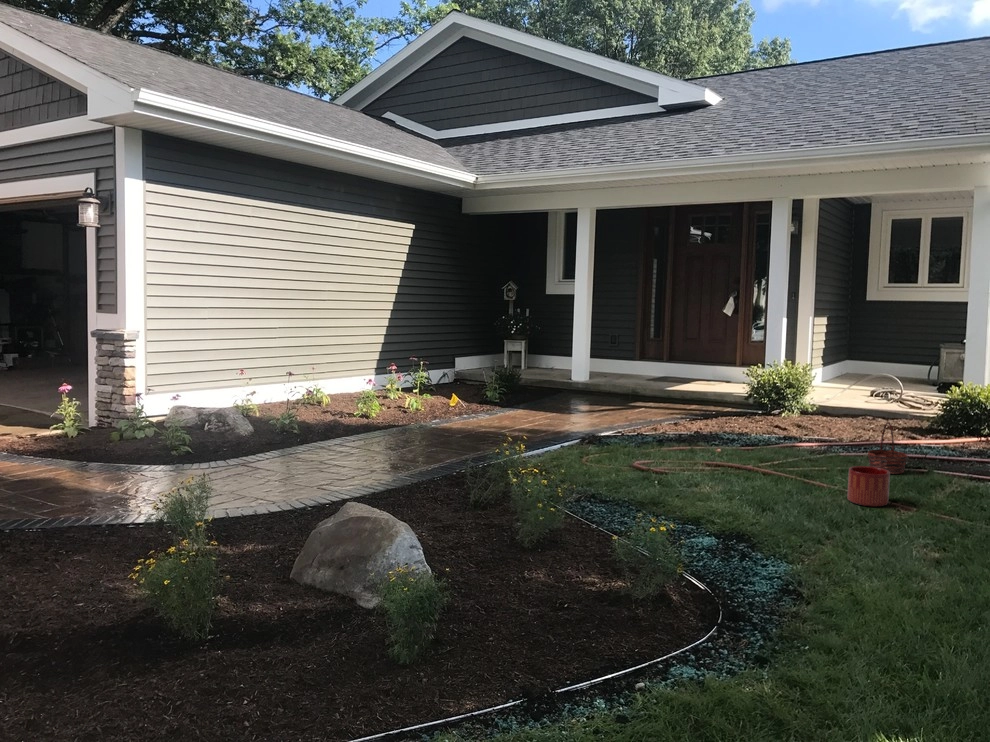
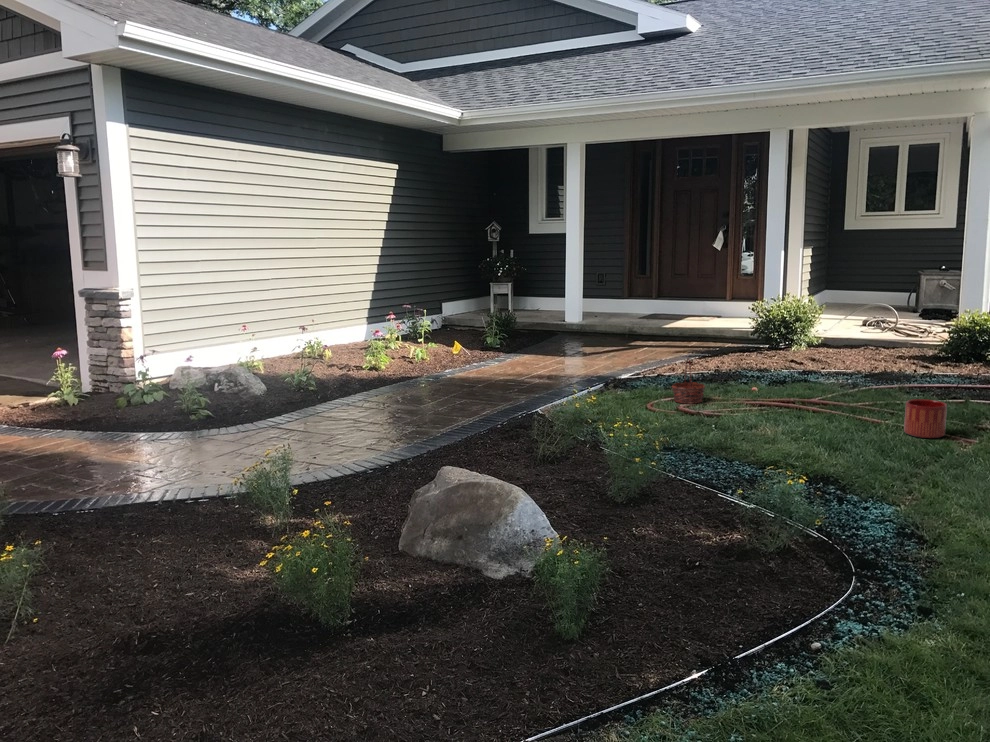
basket: present [868,423,908,474] -> present [672,358,705,404]

